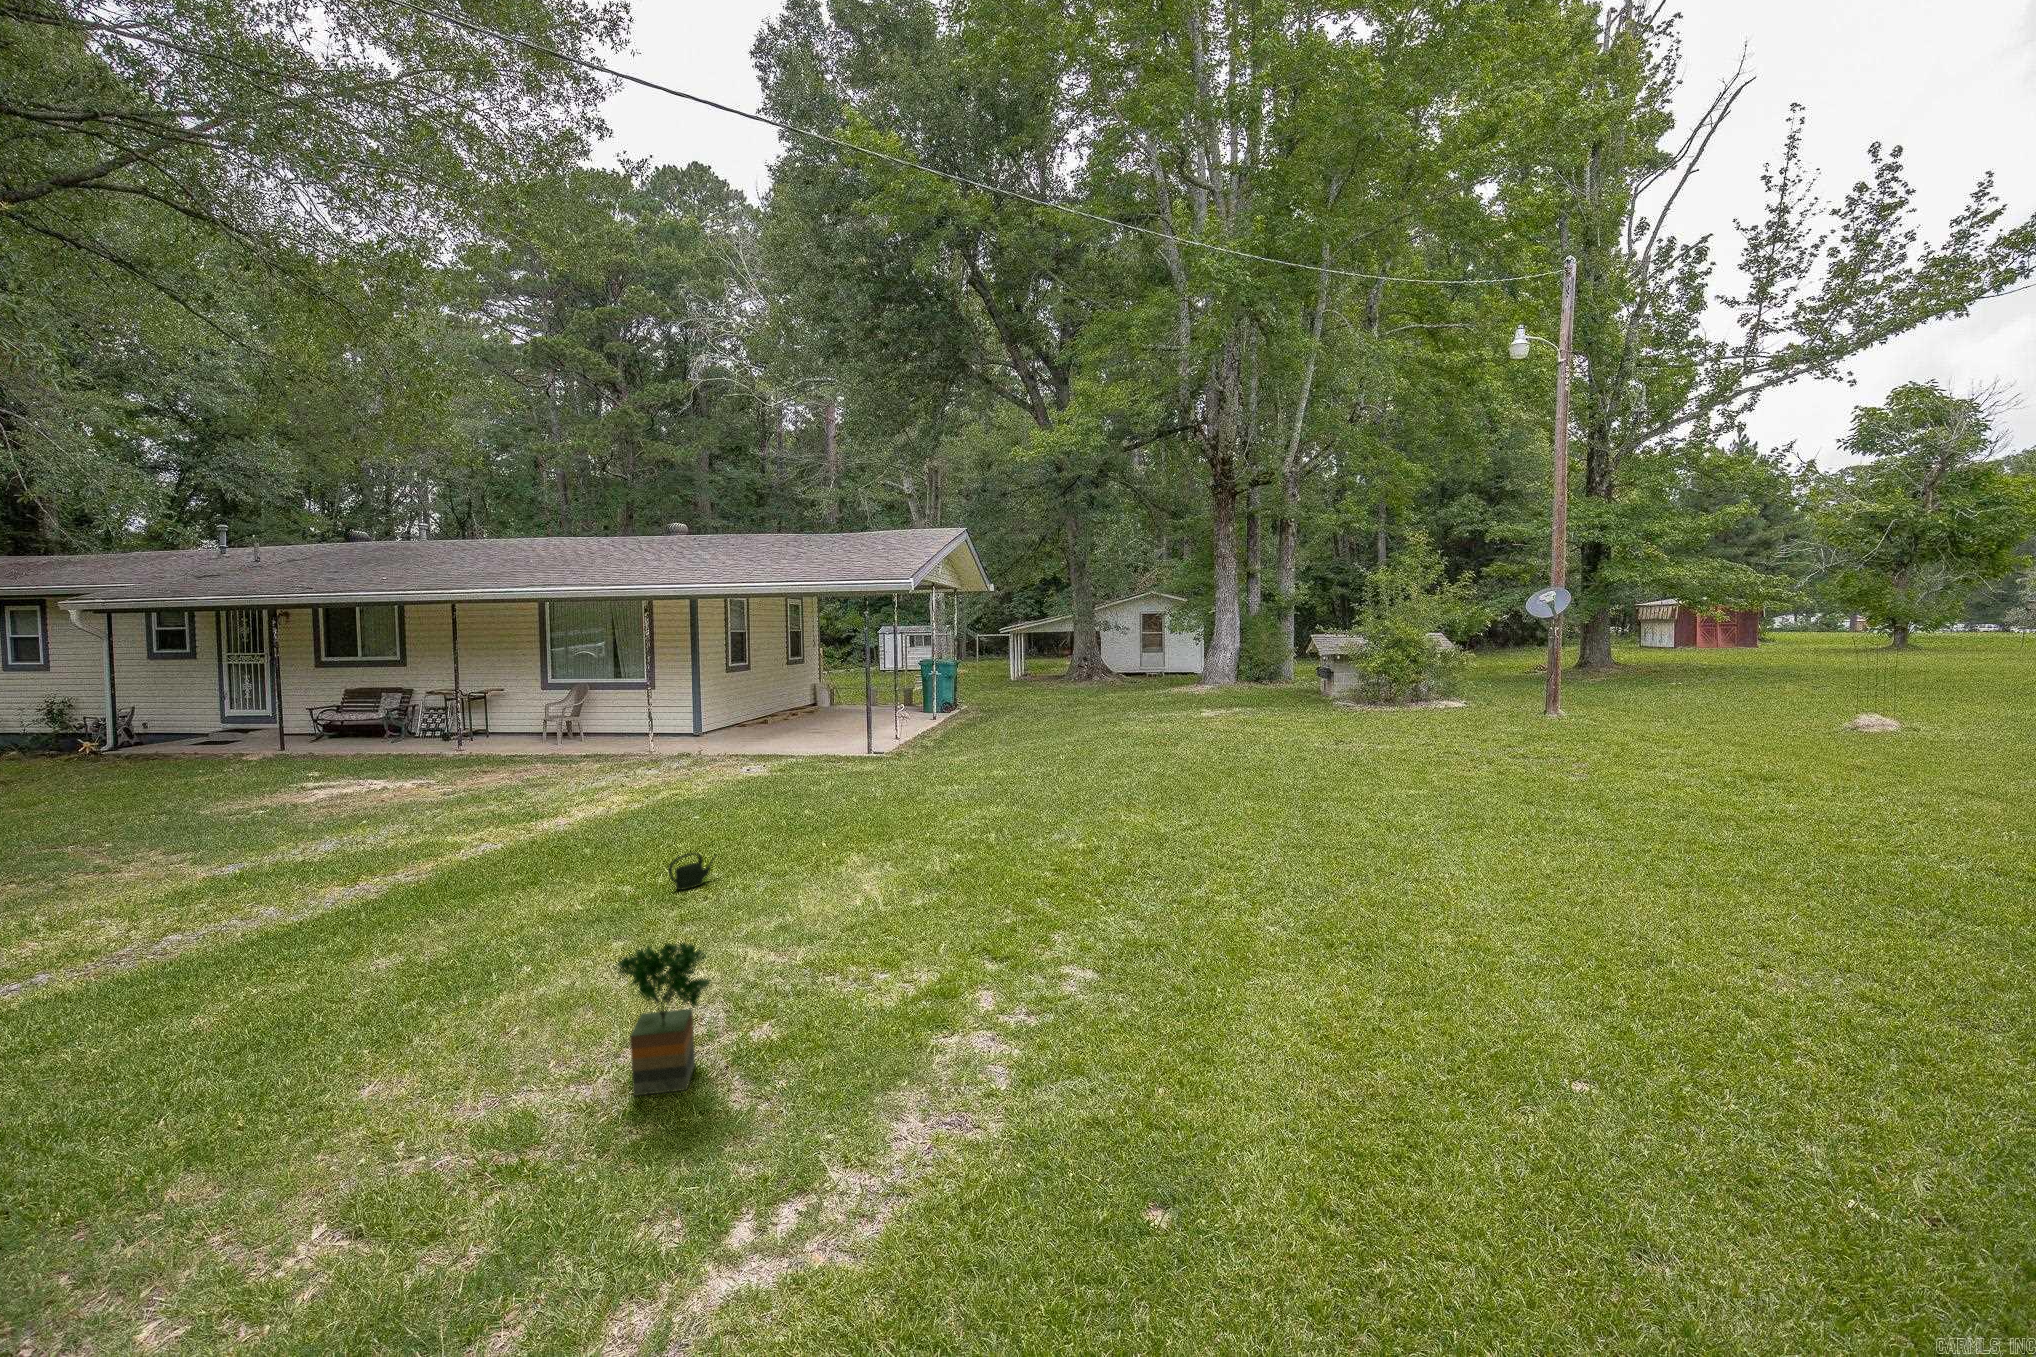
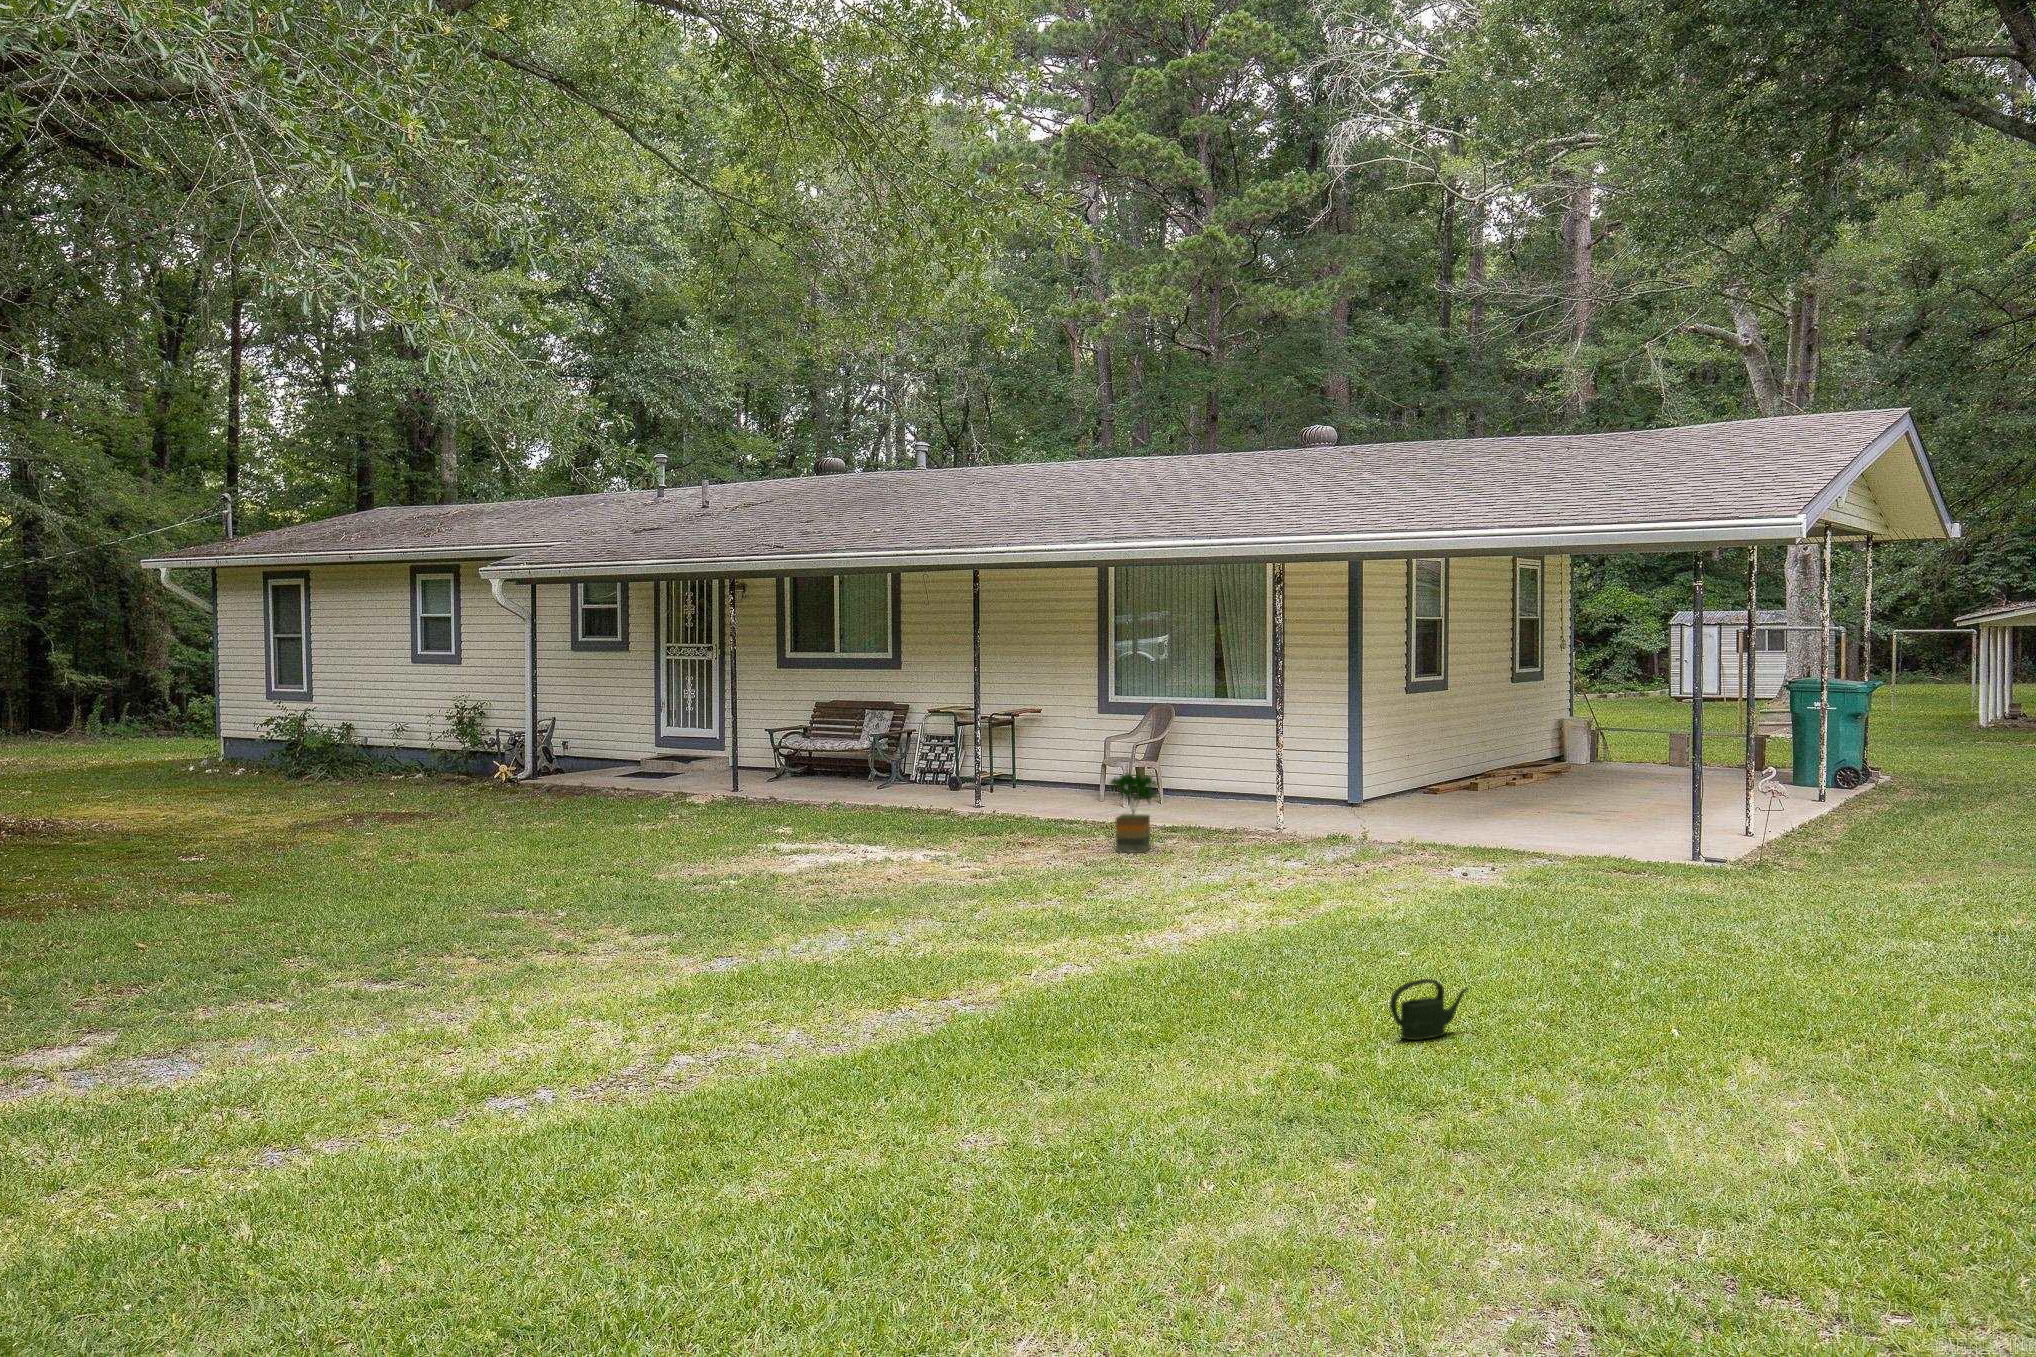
potted tree: present [615,942,710,1096] -> present [1111,773,1158,853]

